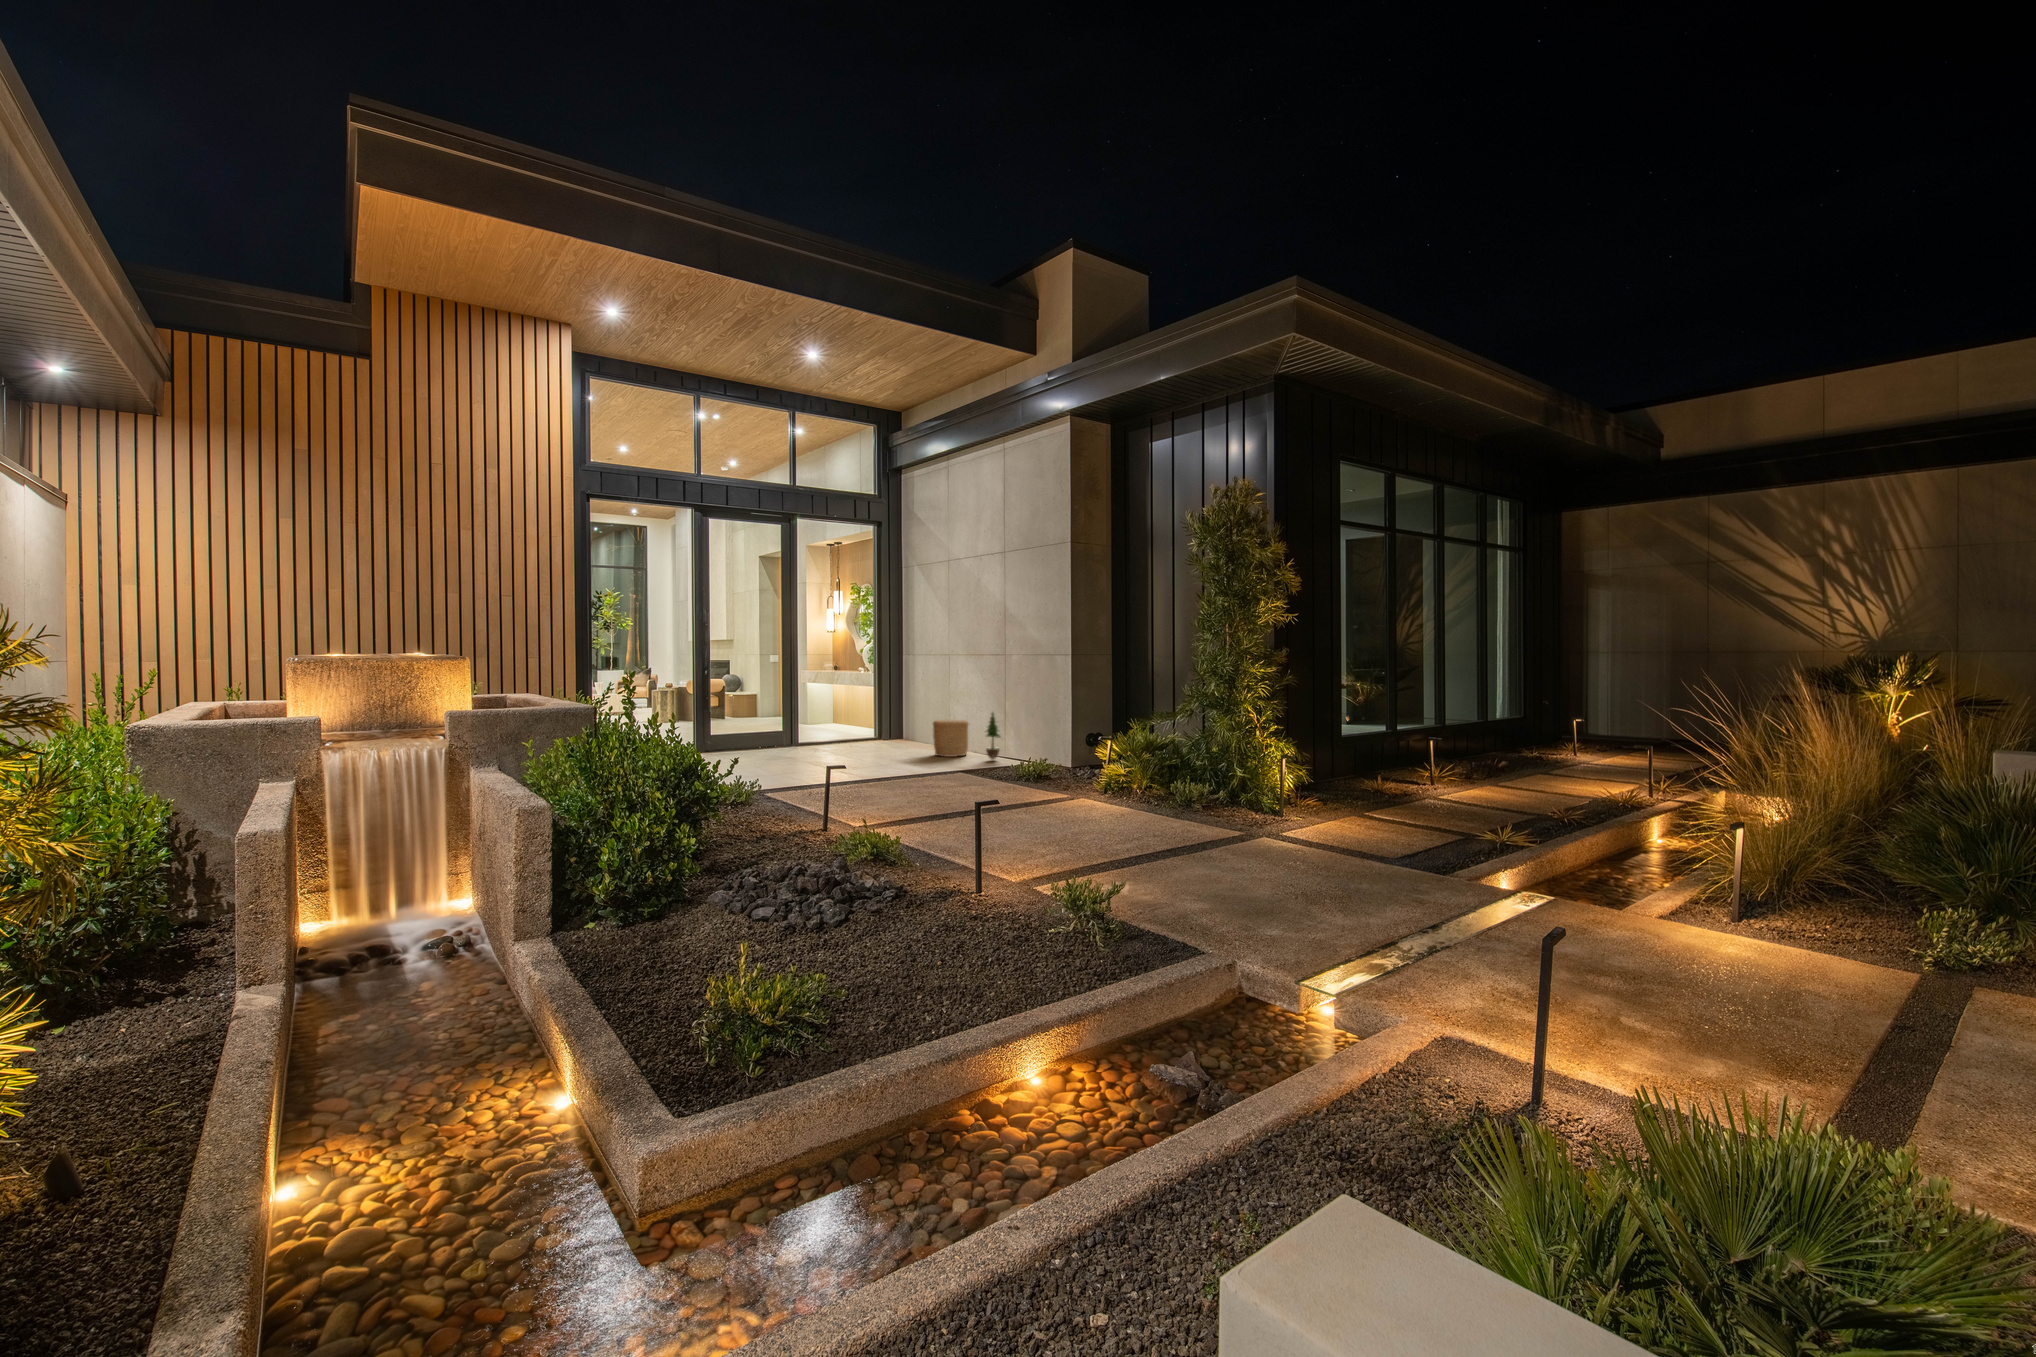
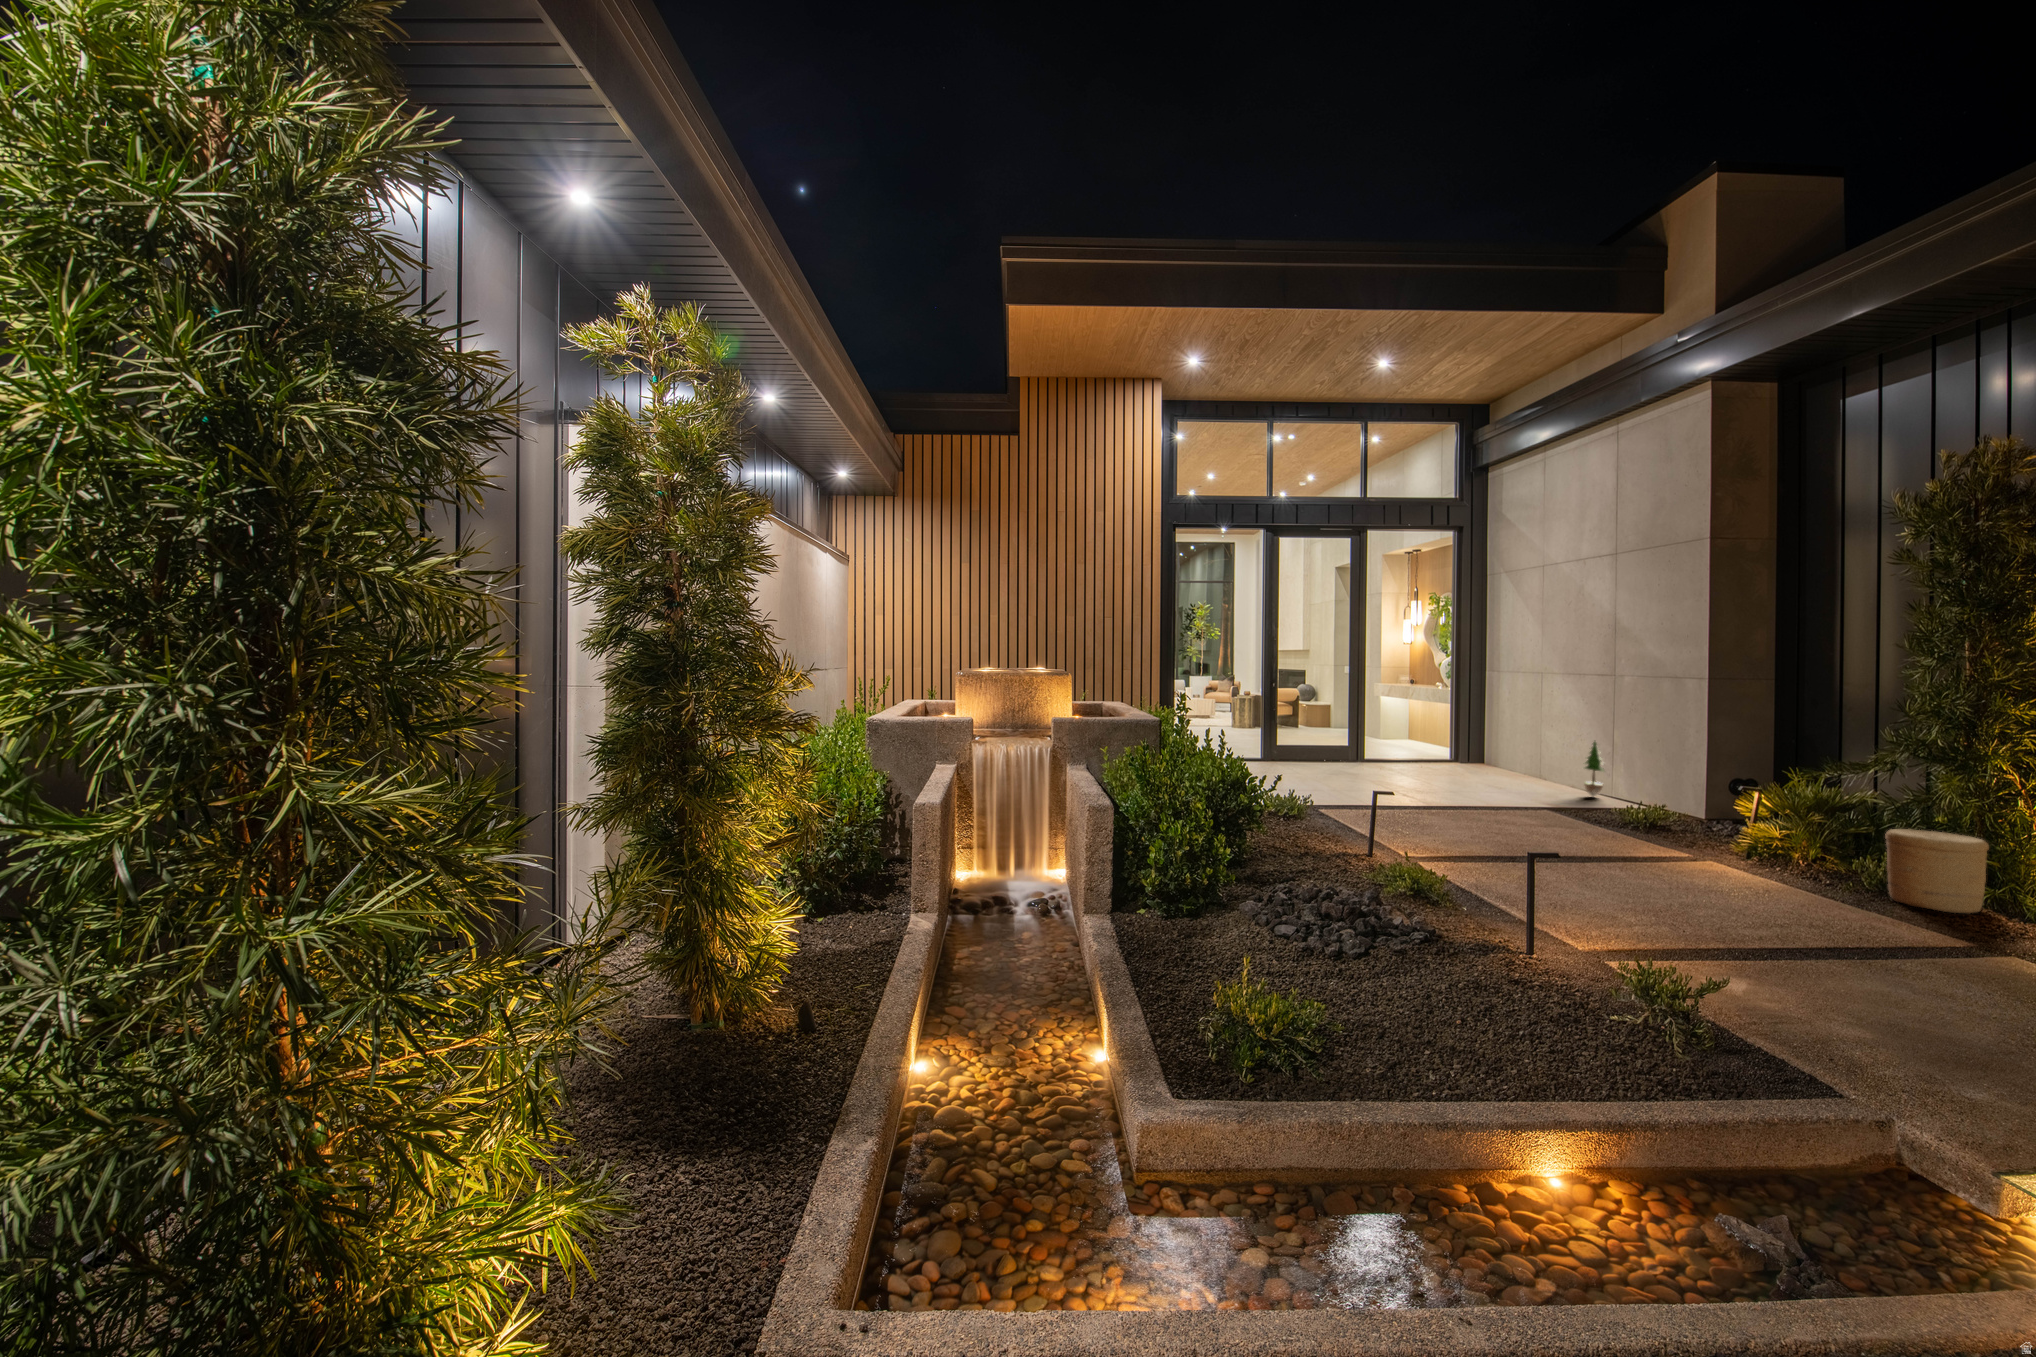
woven basket: present [933,720,969,757] -> present [1885,829,1989,914]

